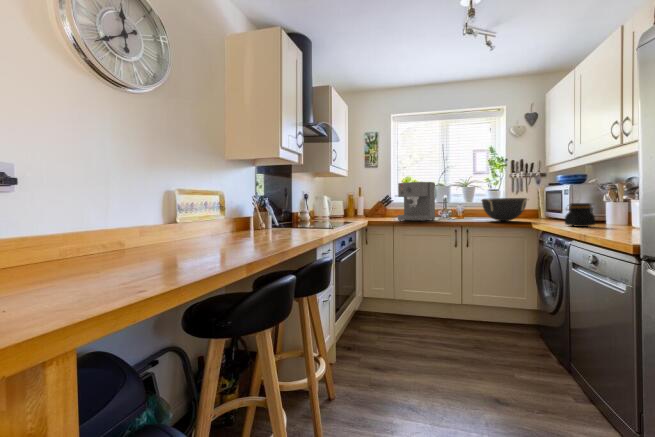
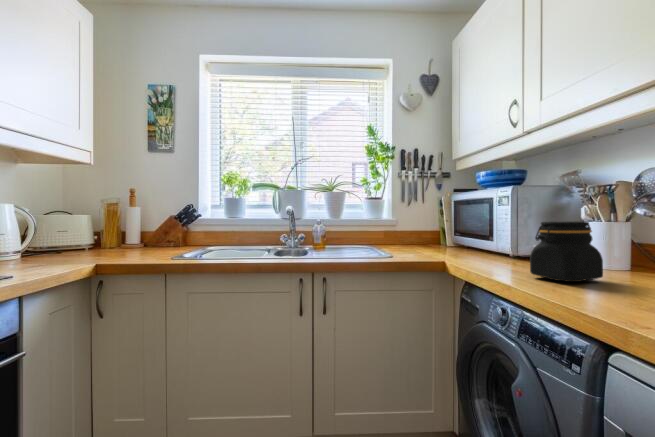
coffee maker: present [398,182,435,221] -> none [182,172,265,260]
bowl: present [481,198,528,221] -> none [350,210,441,258]

